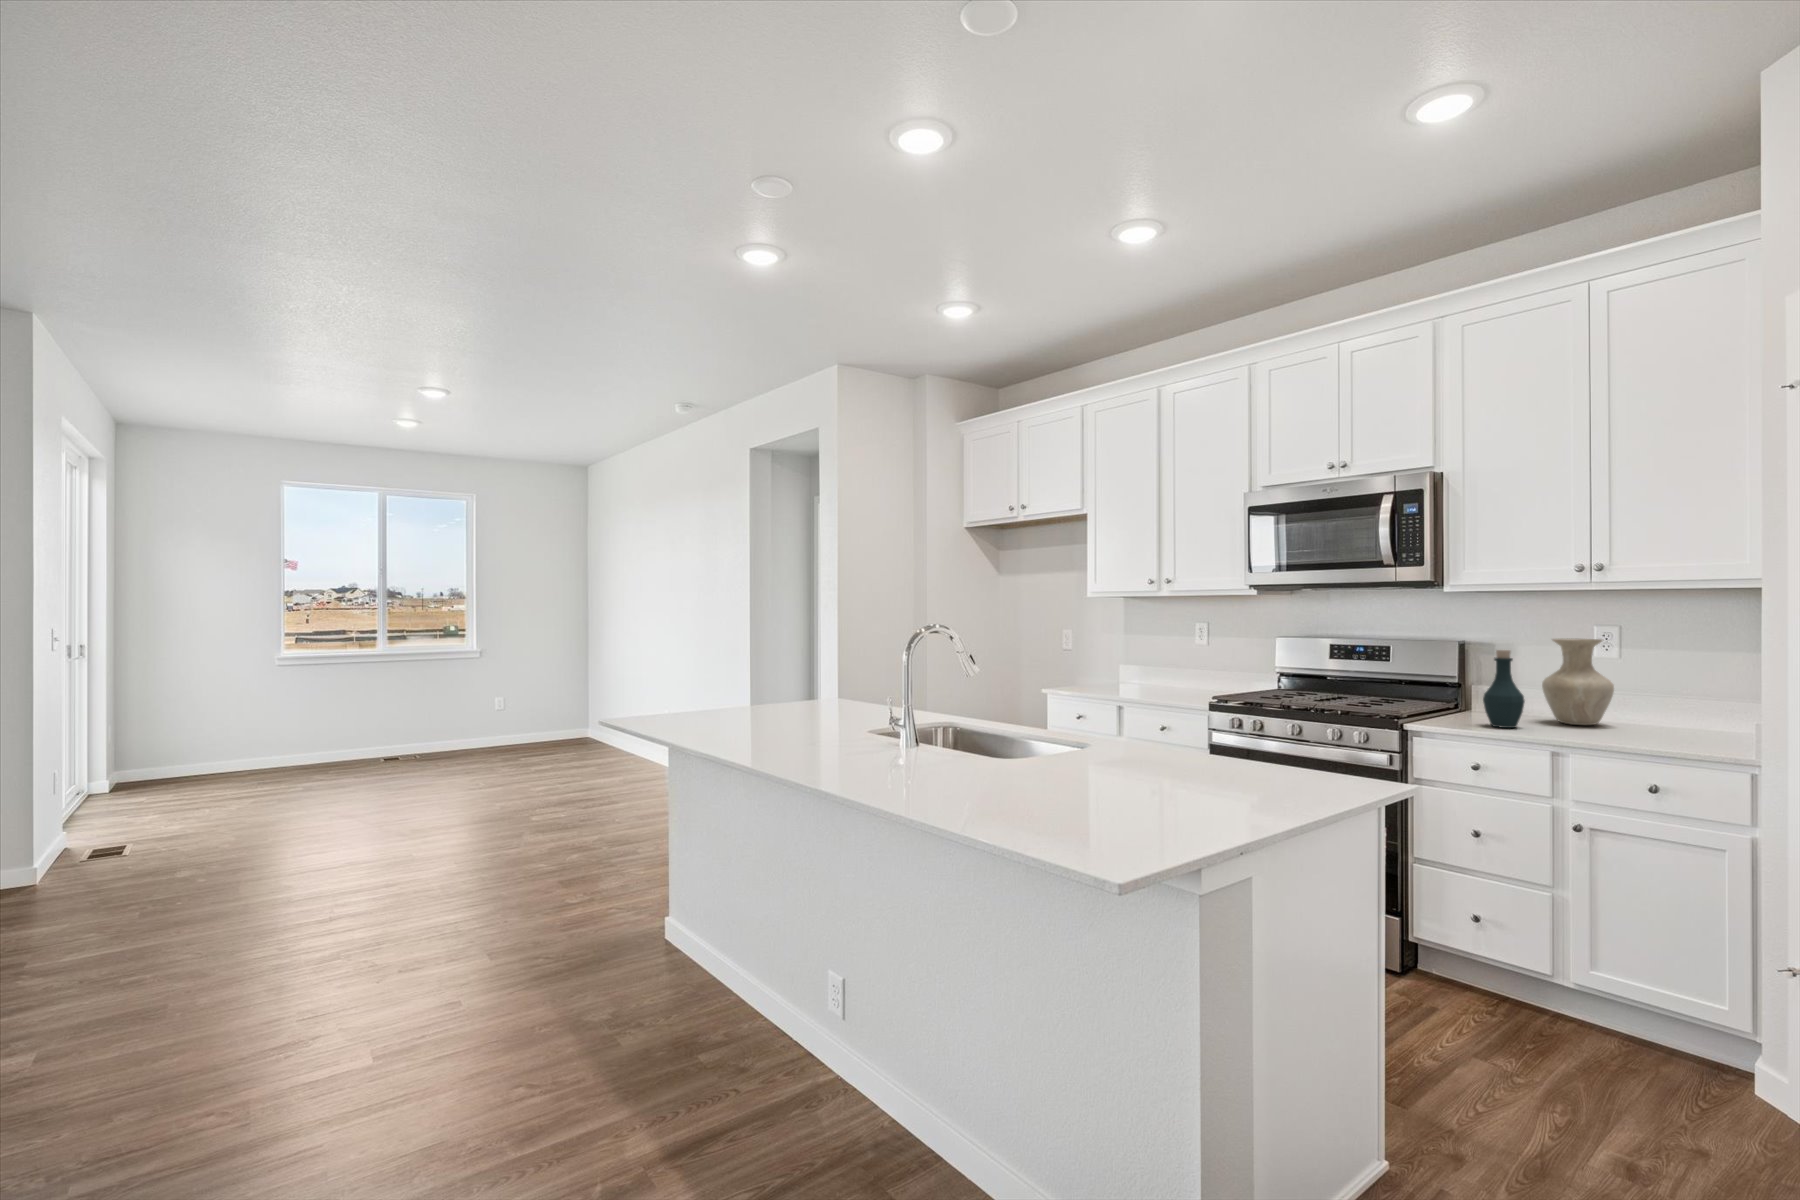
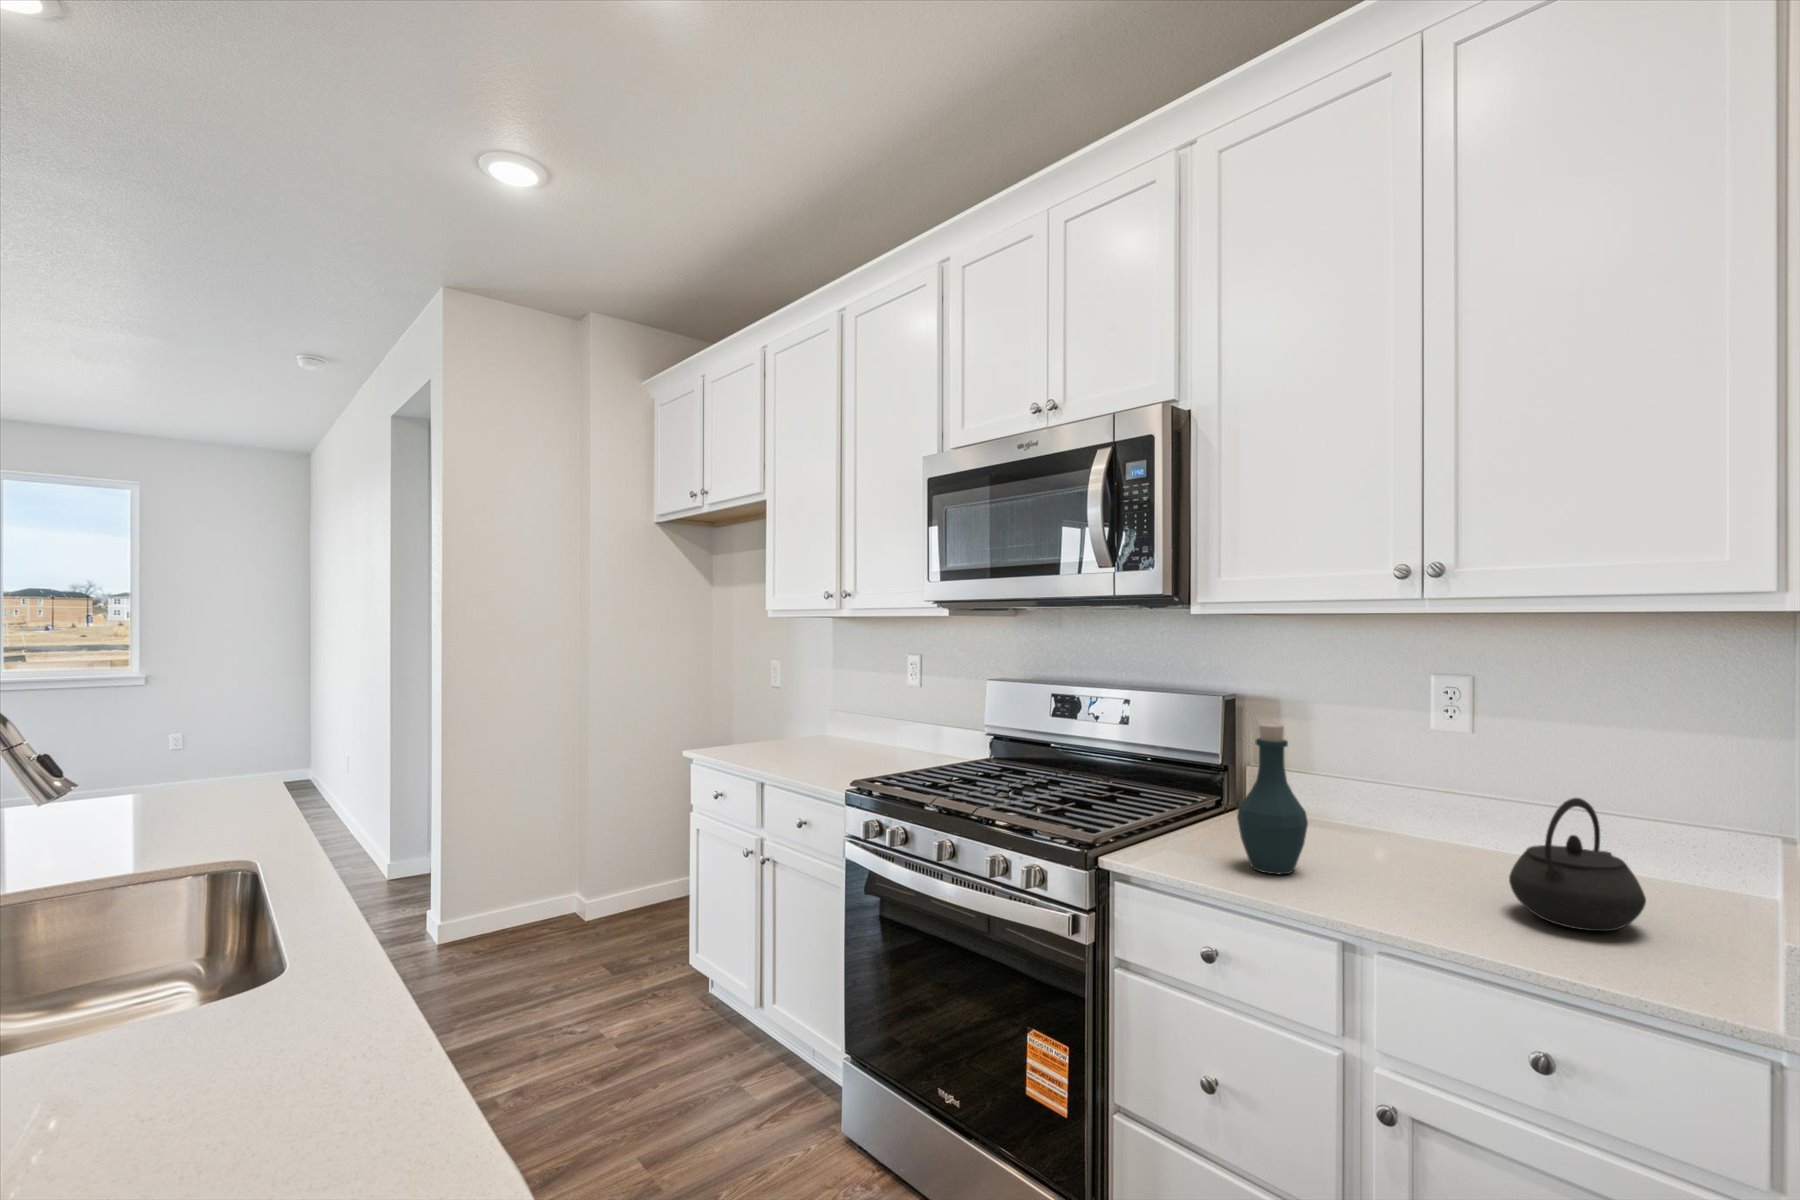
vase: present [1542,638,1614,725] -> none [1346,700,1468,864]
kettle: none [1638,679,1708,742] -> present [1509,798,1646,931]

